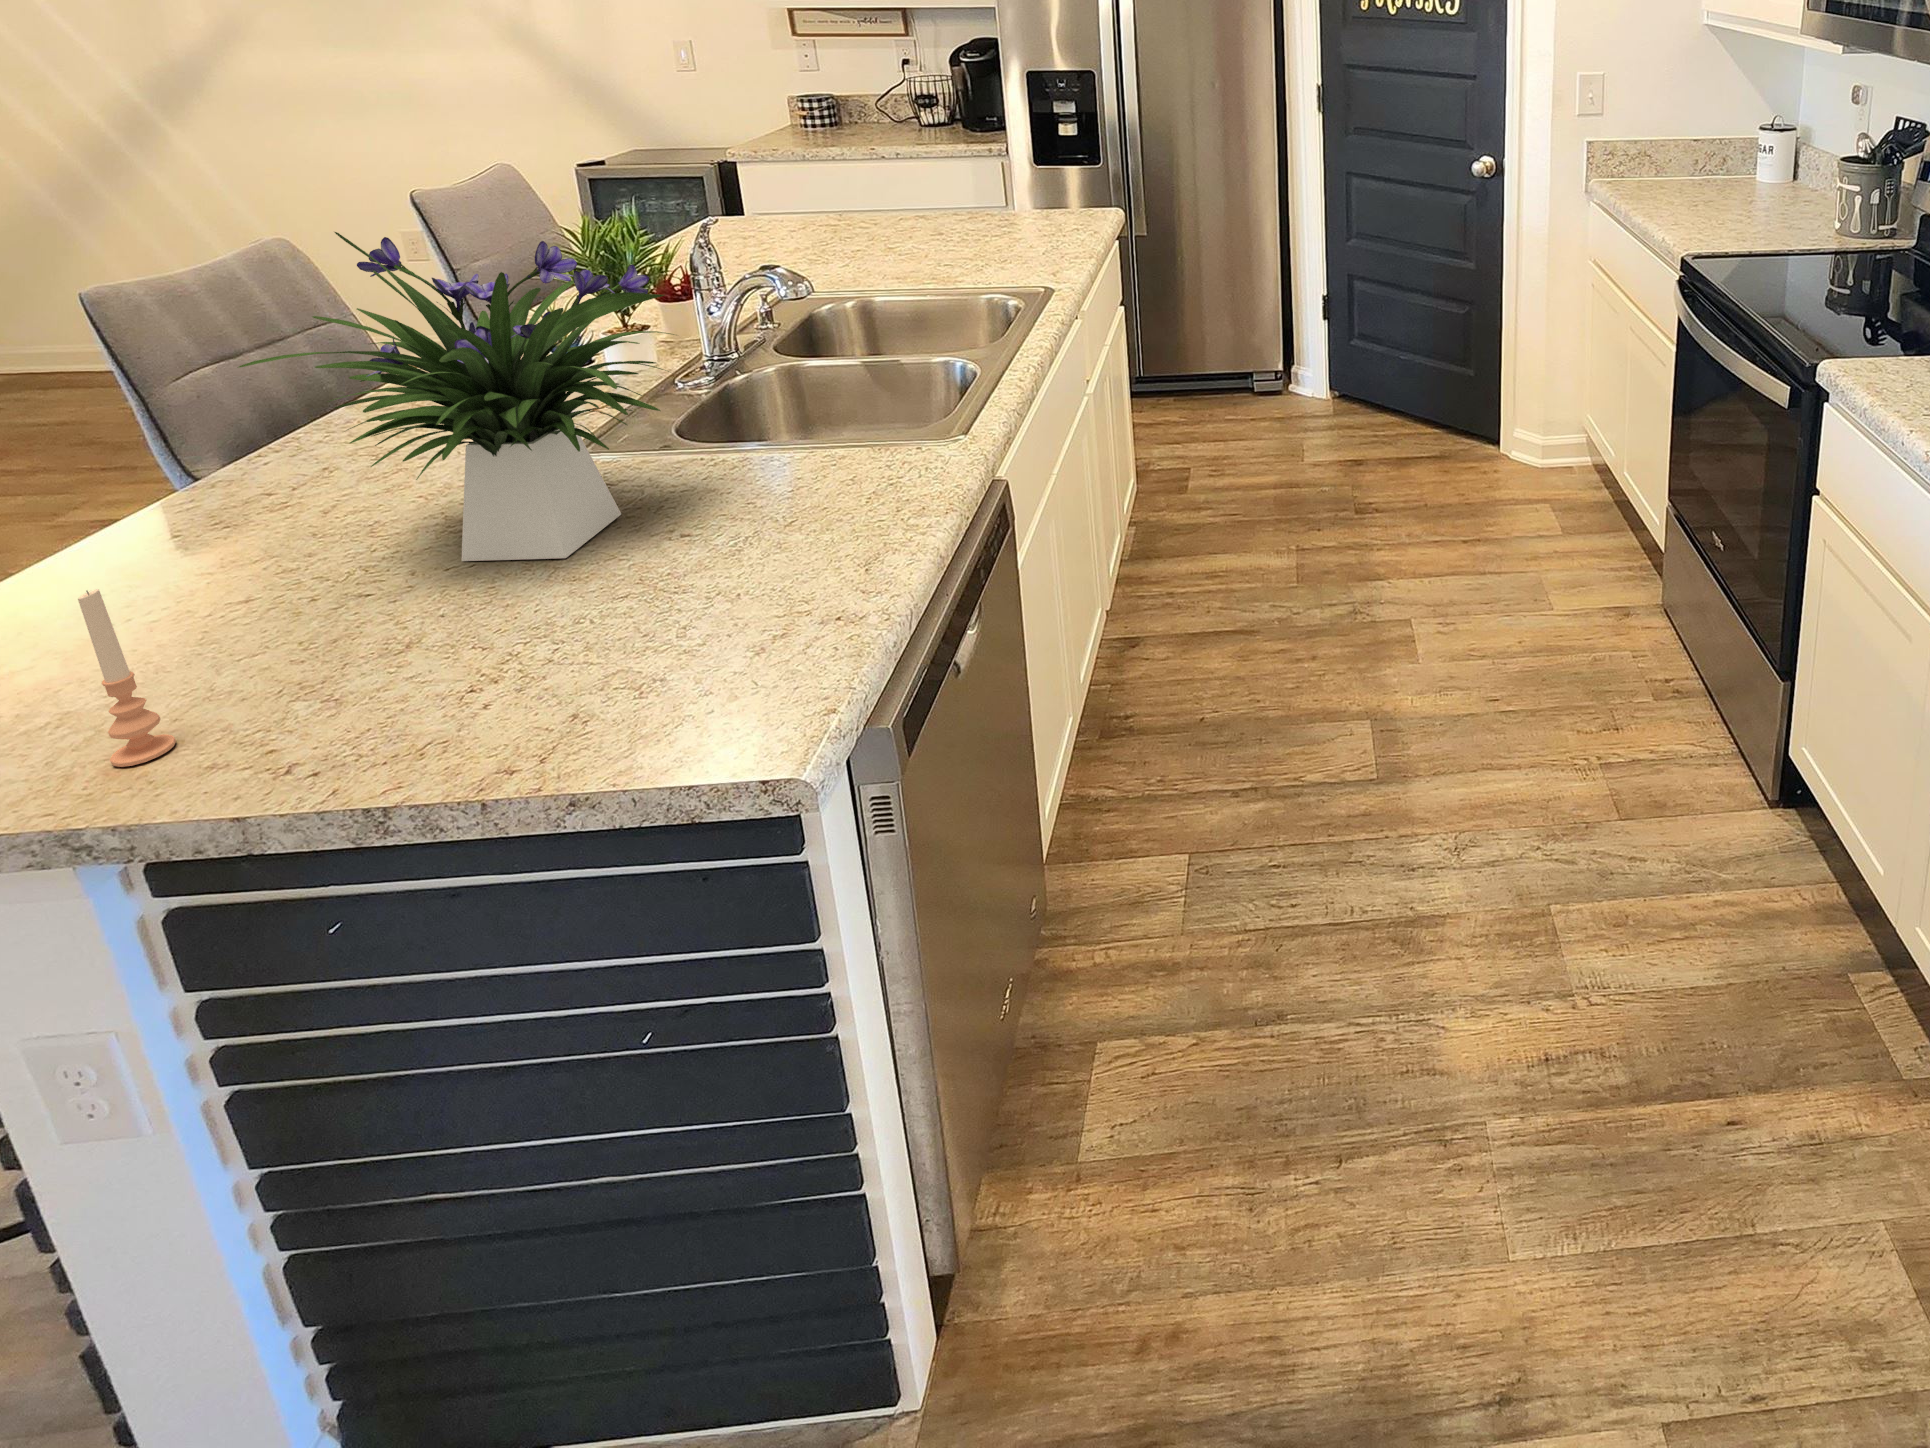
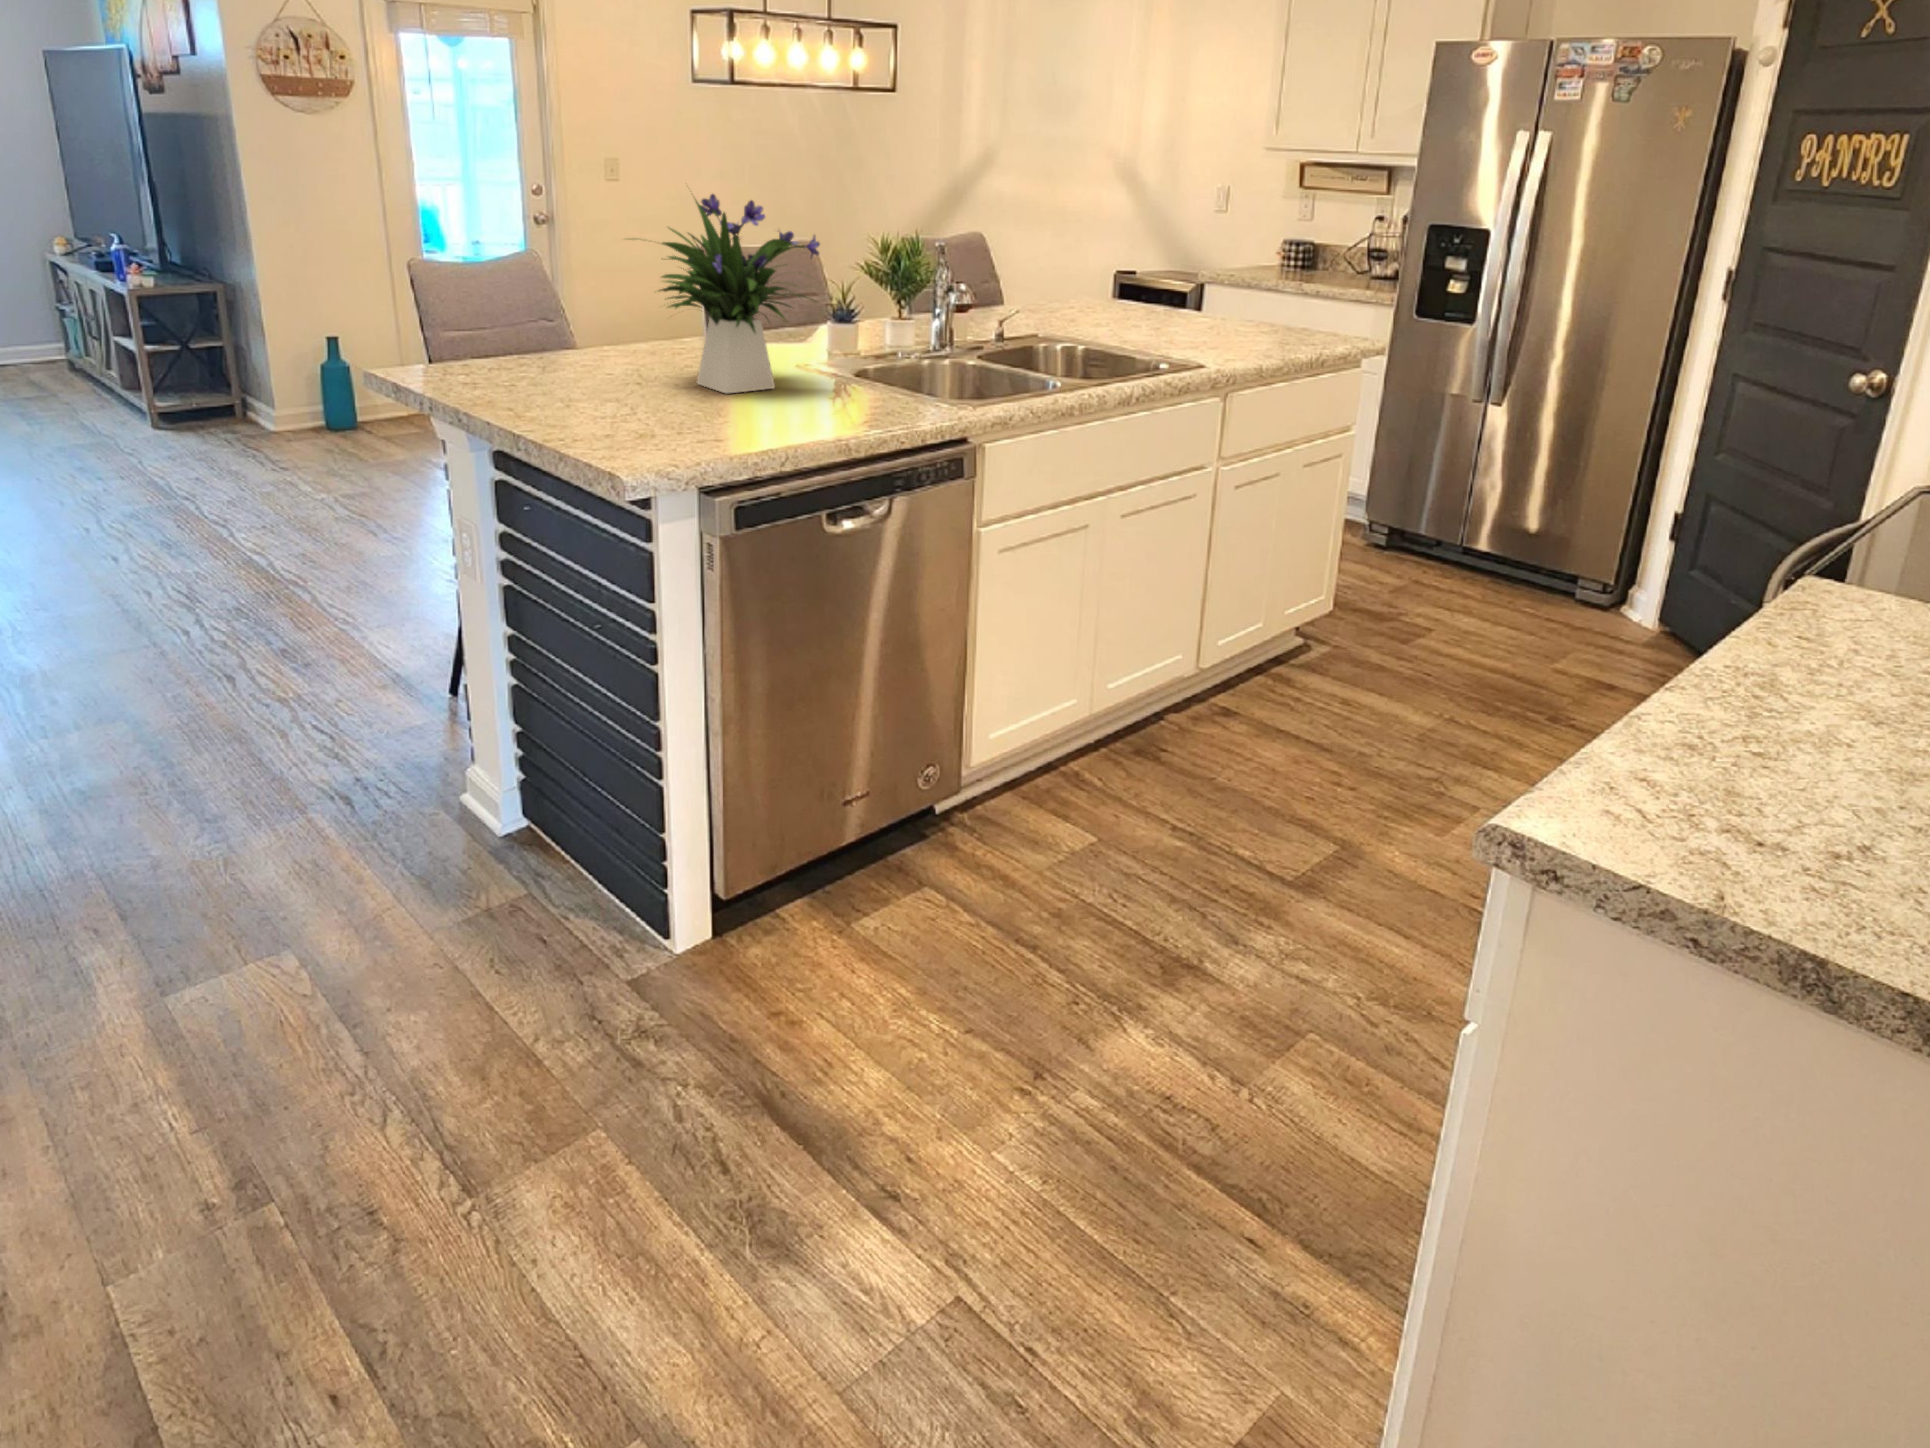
candle: present [78,589,176,767] -> none [510,309,533,398]

